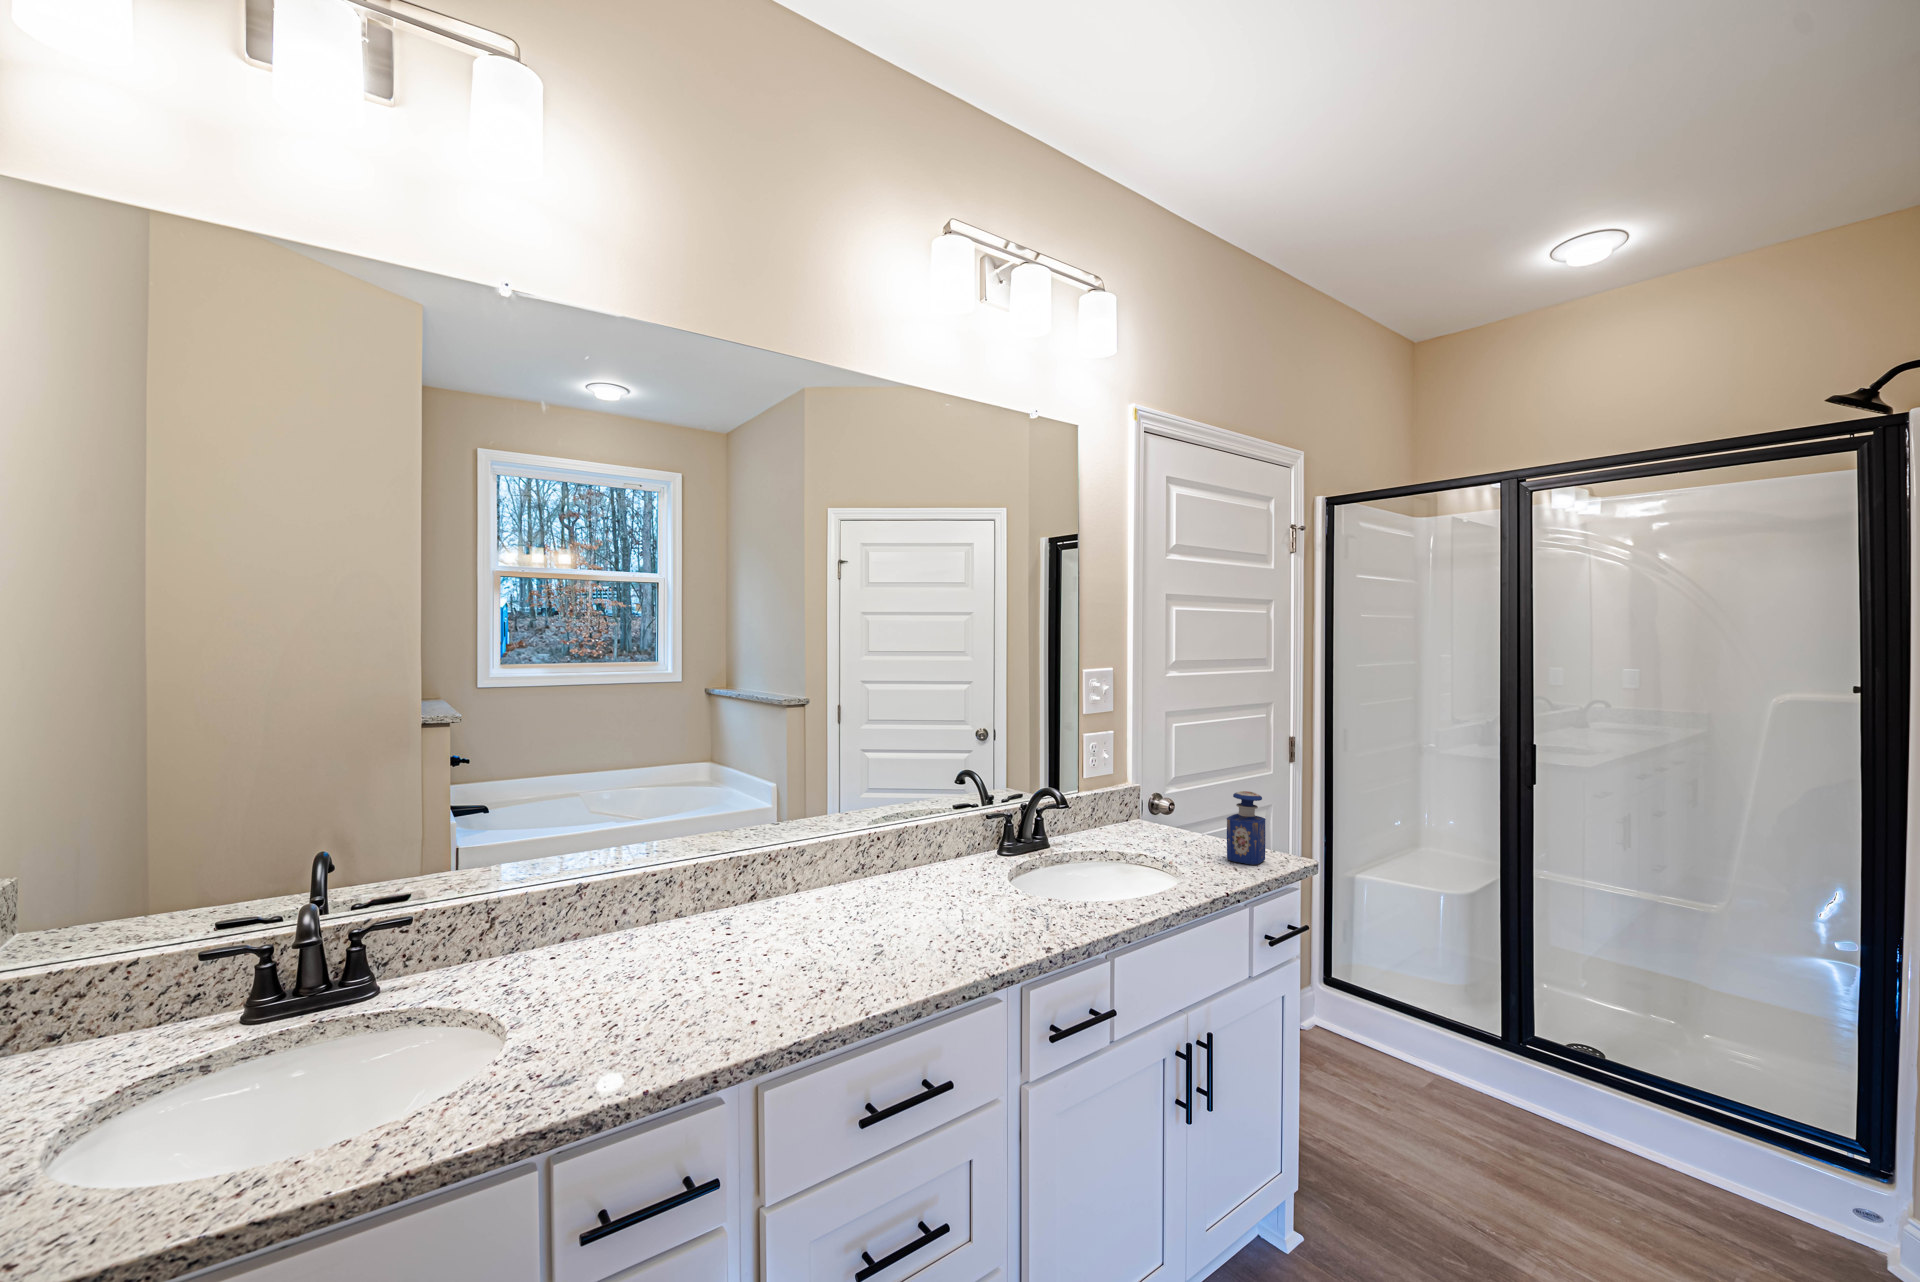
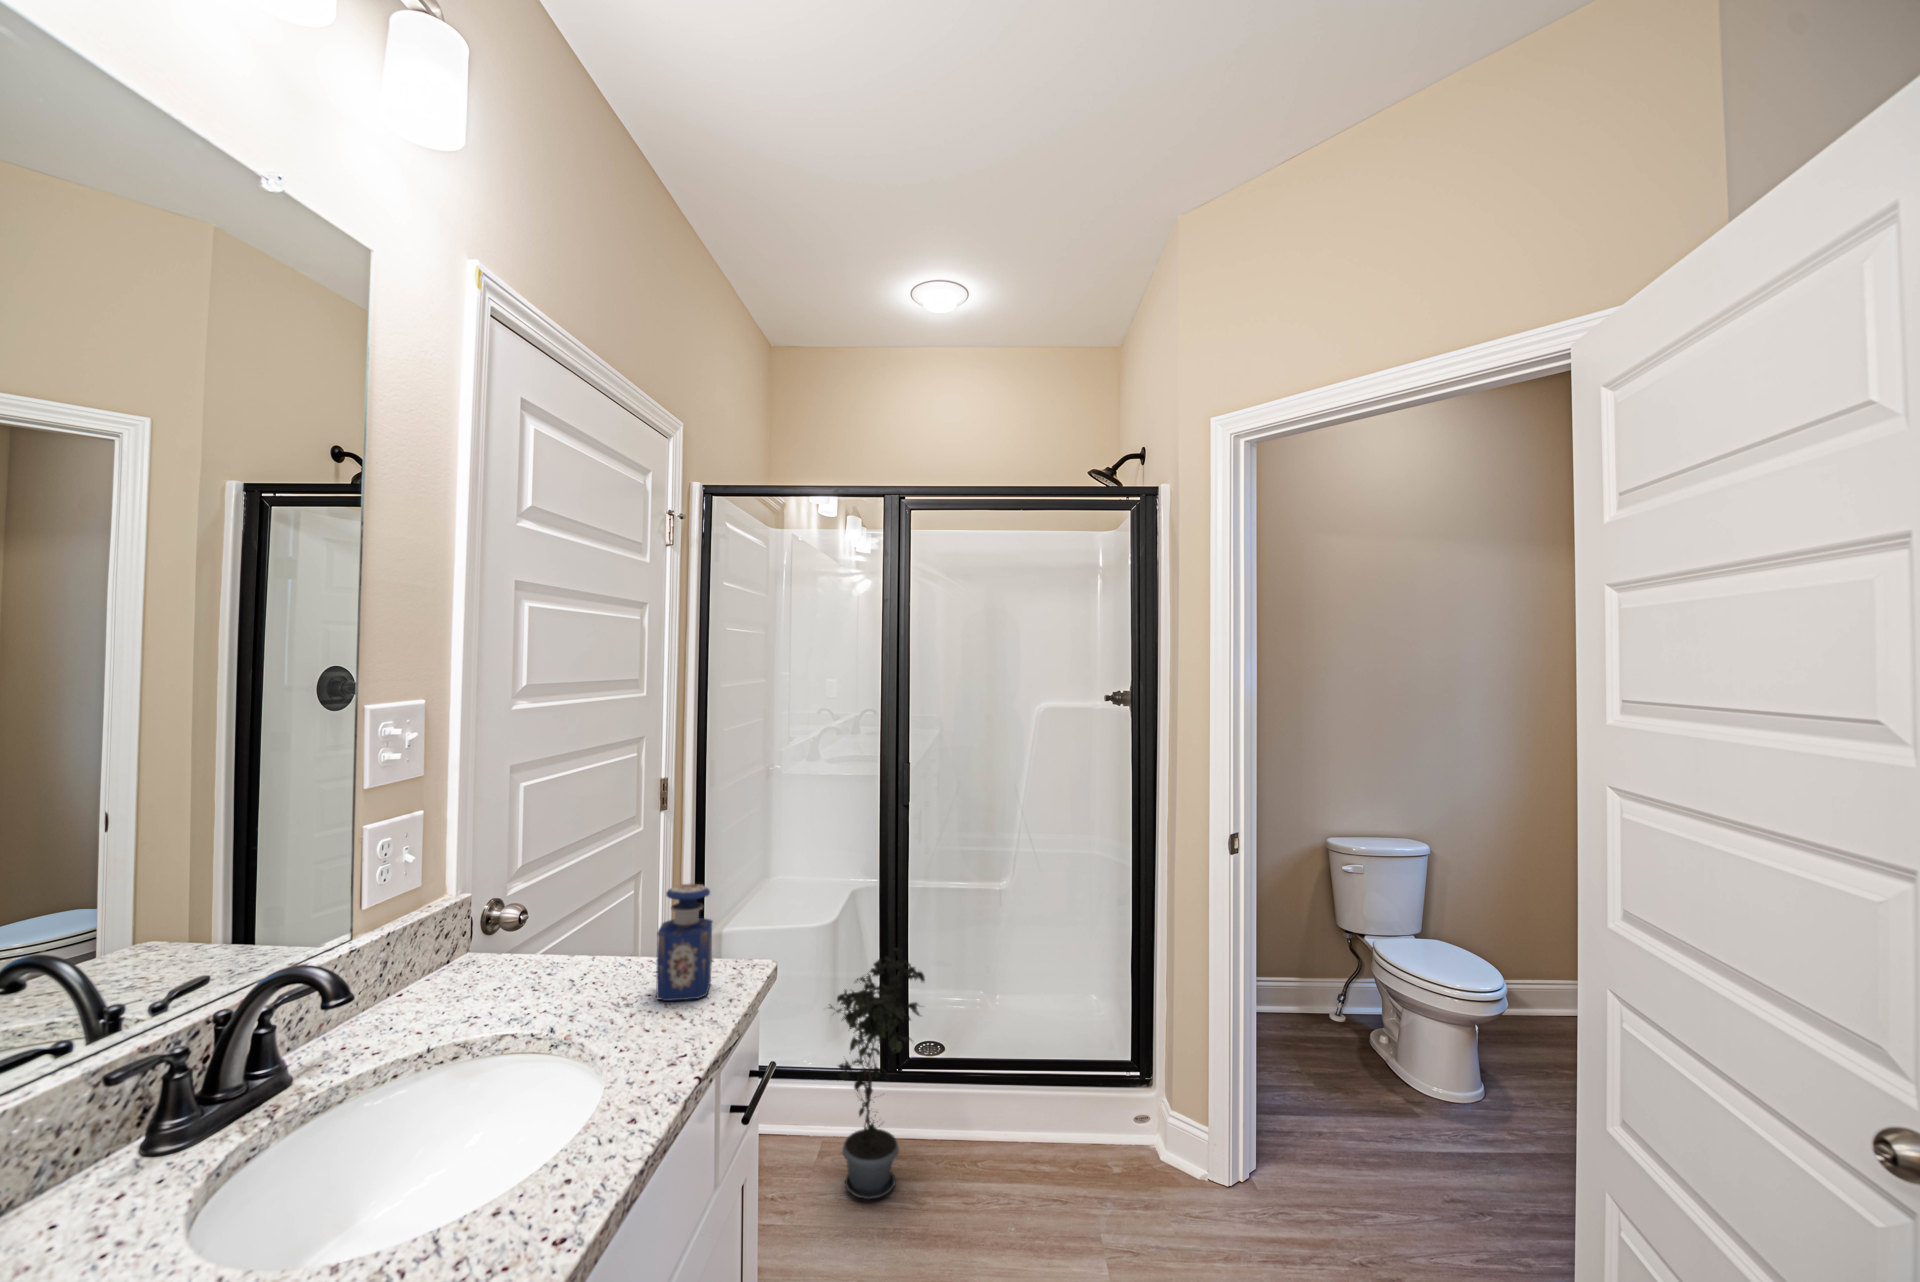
potted plant: none [1429,913,1538,1135] -> present [829,948,925,1199]

